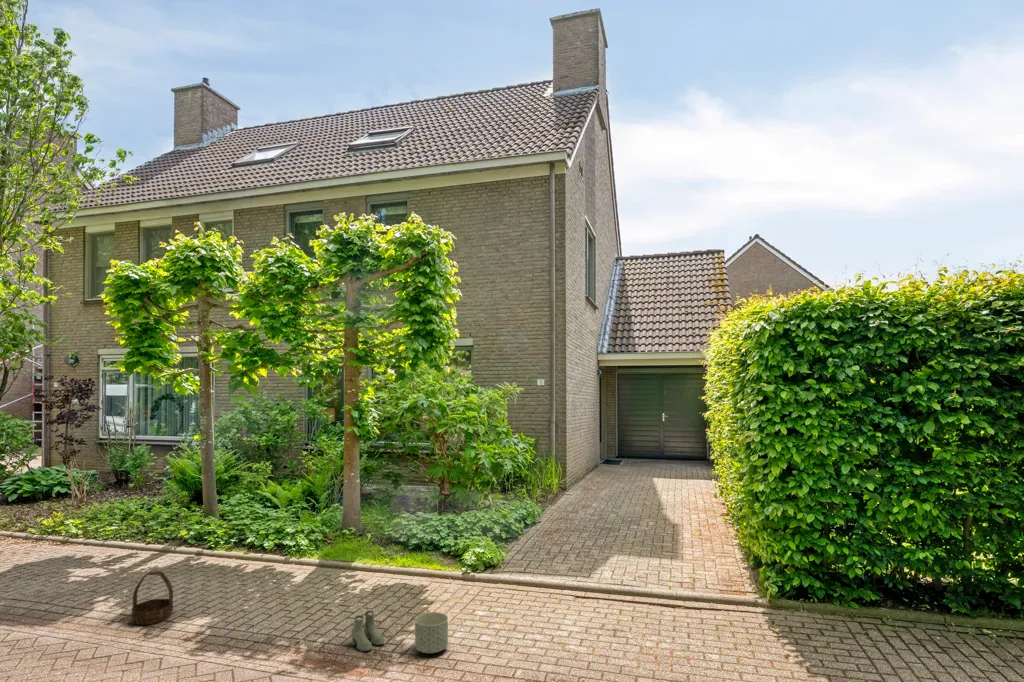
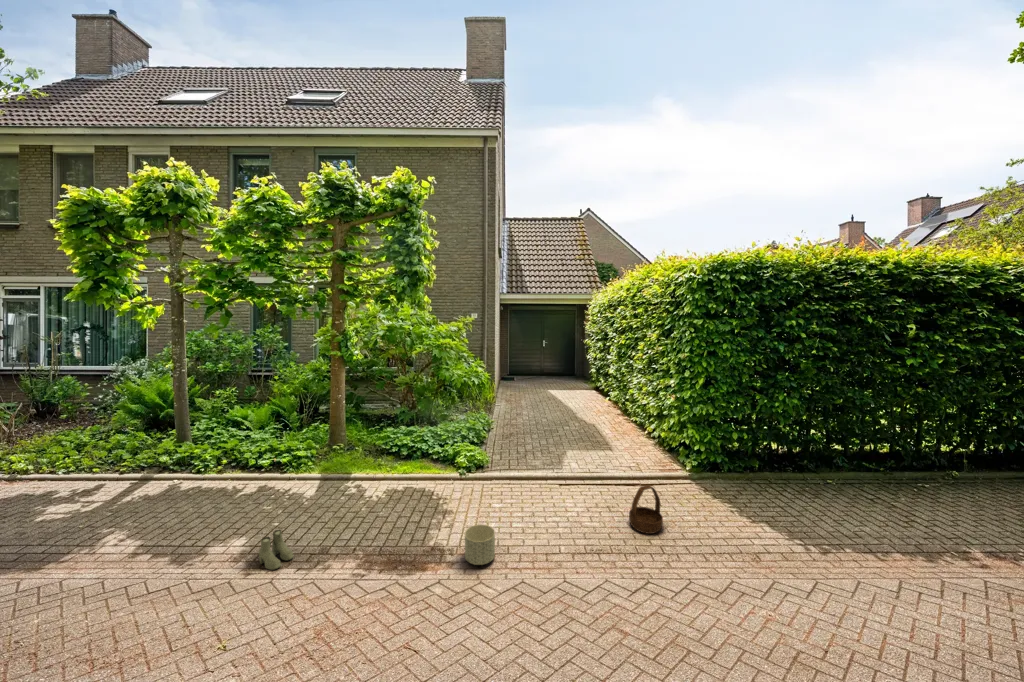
basket: present [132,571,173,625] -> present [629,485,663,534]
boots: present [351,611,384,651] -> present [259,530,293,570]

